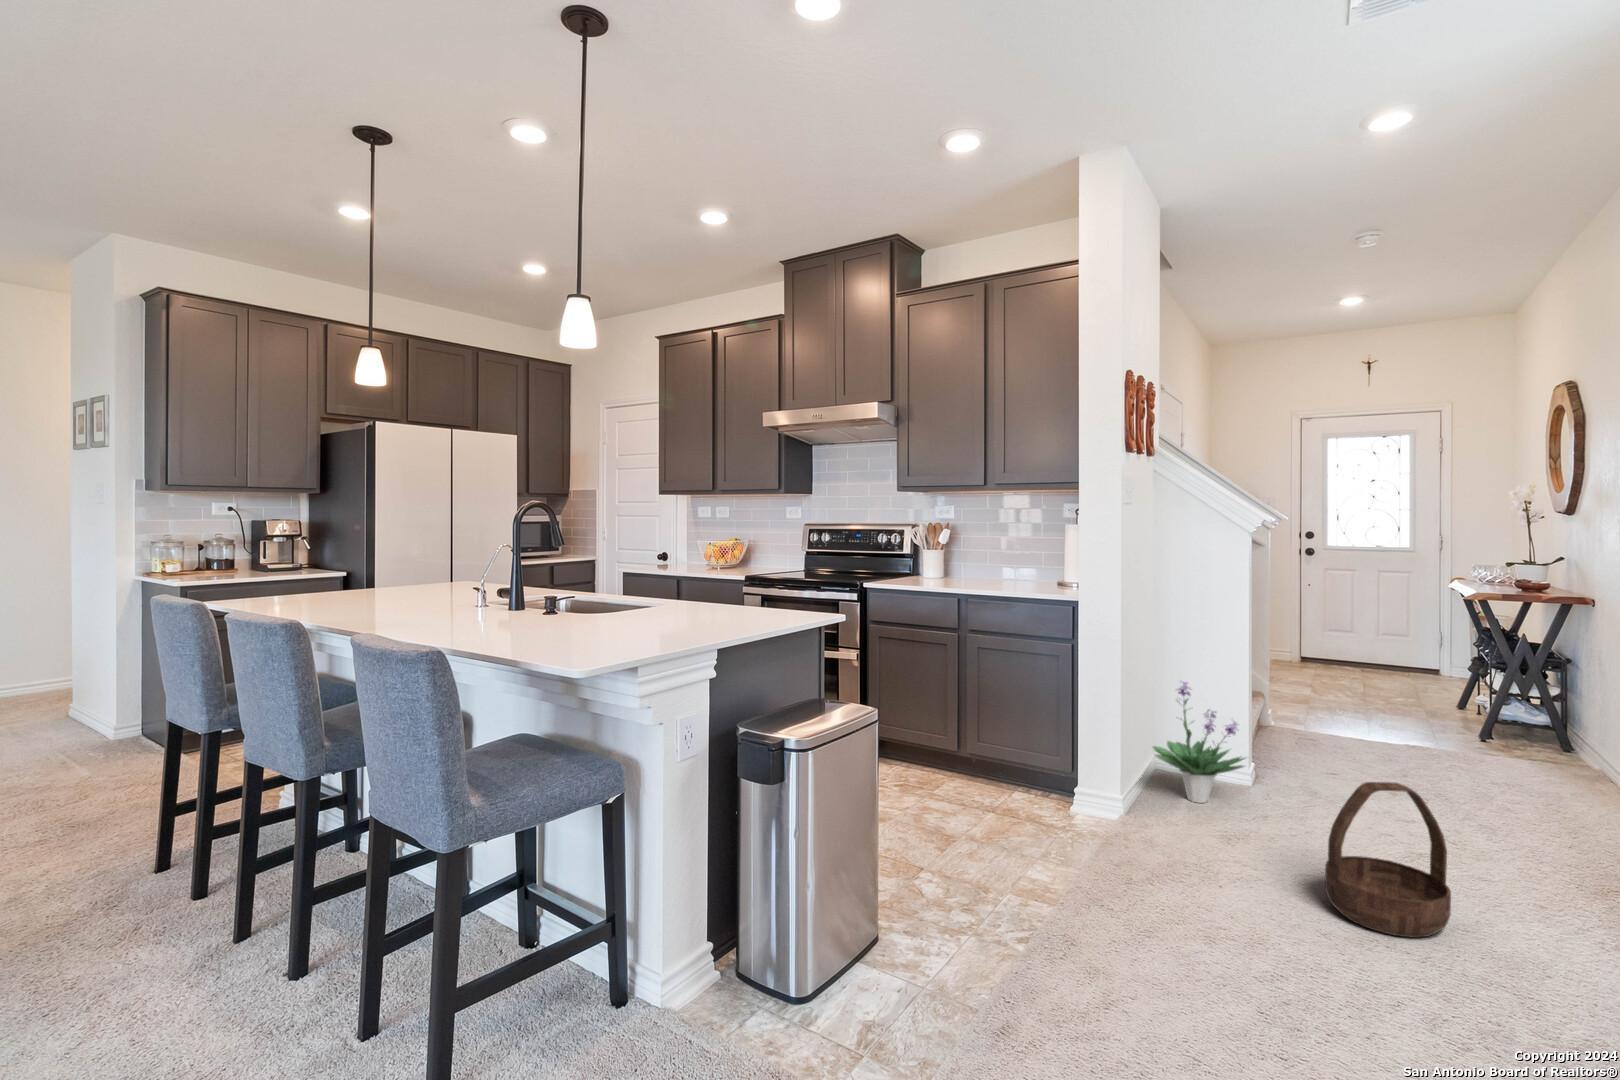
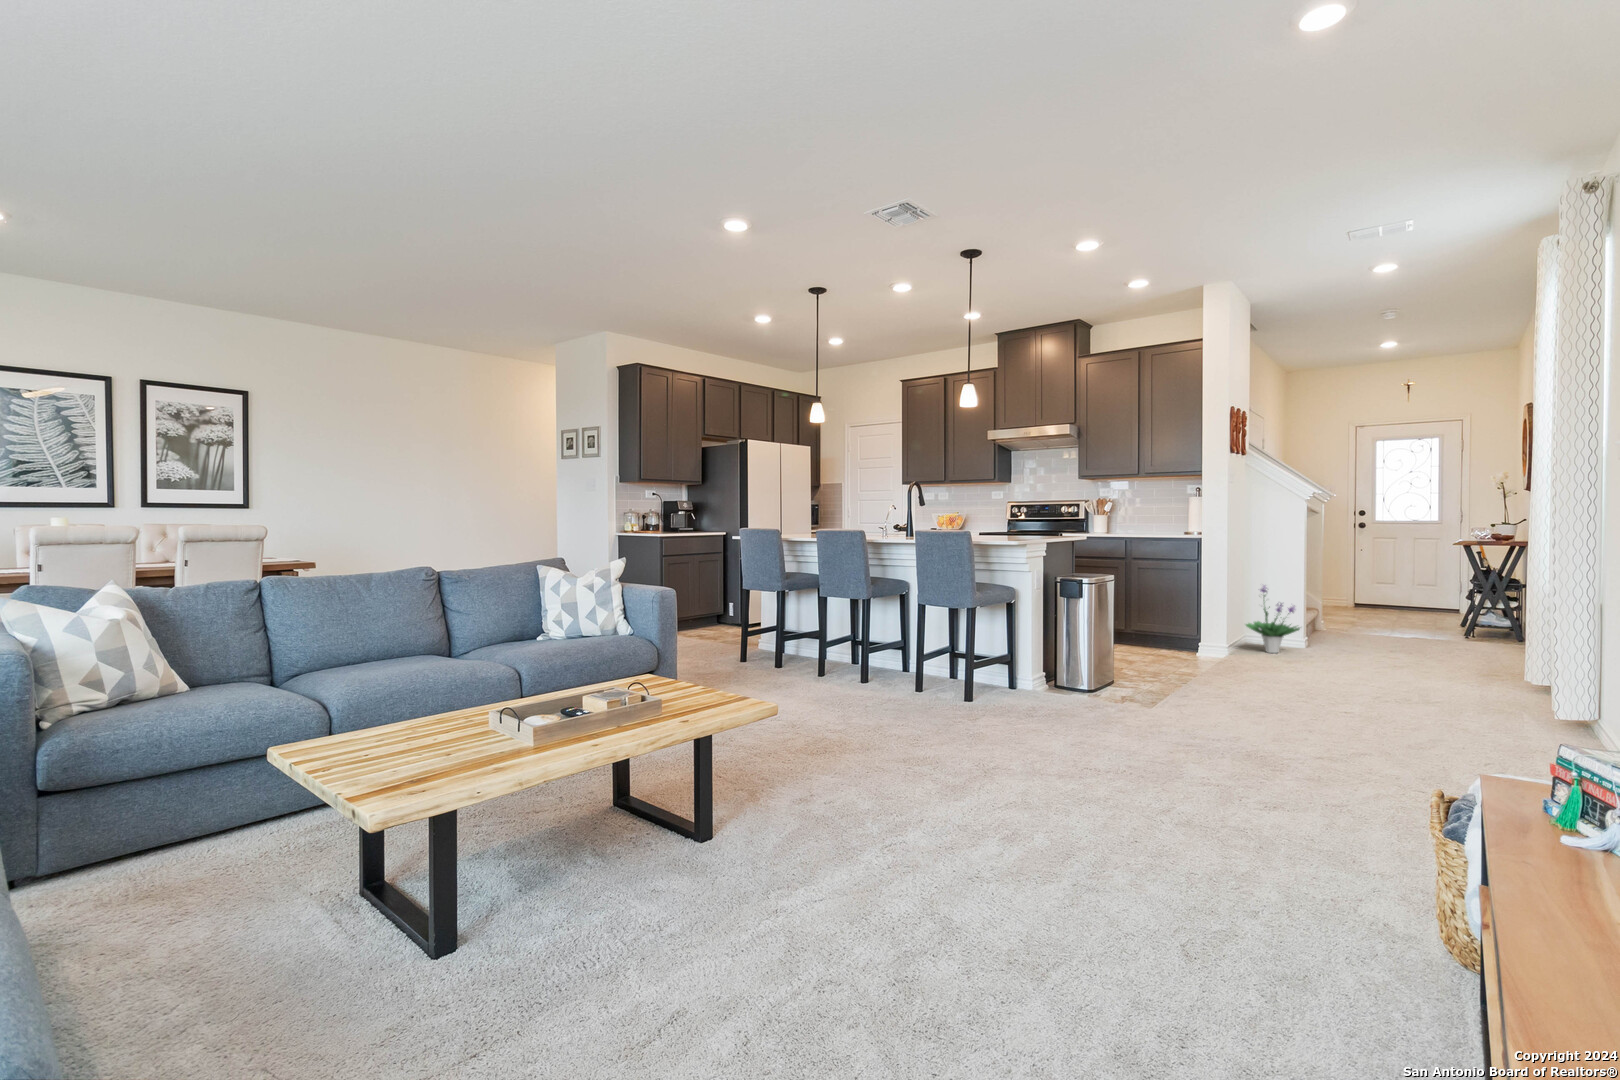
basket: present [1325,782,1451,938] -> none [1336,615,1397,684]

